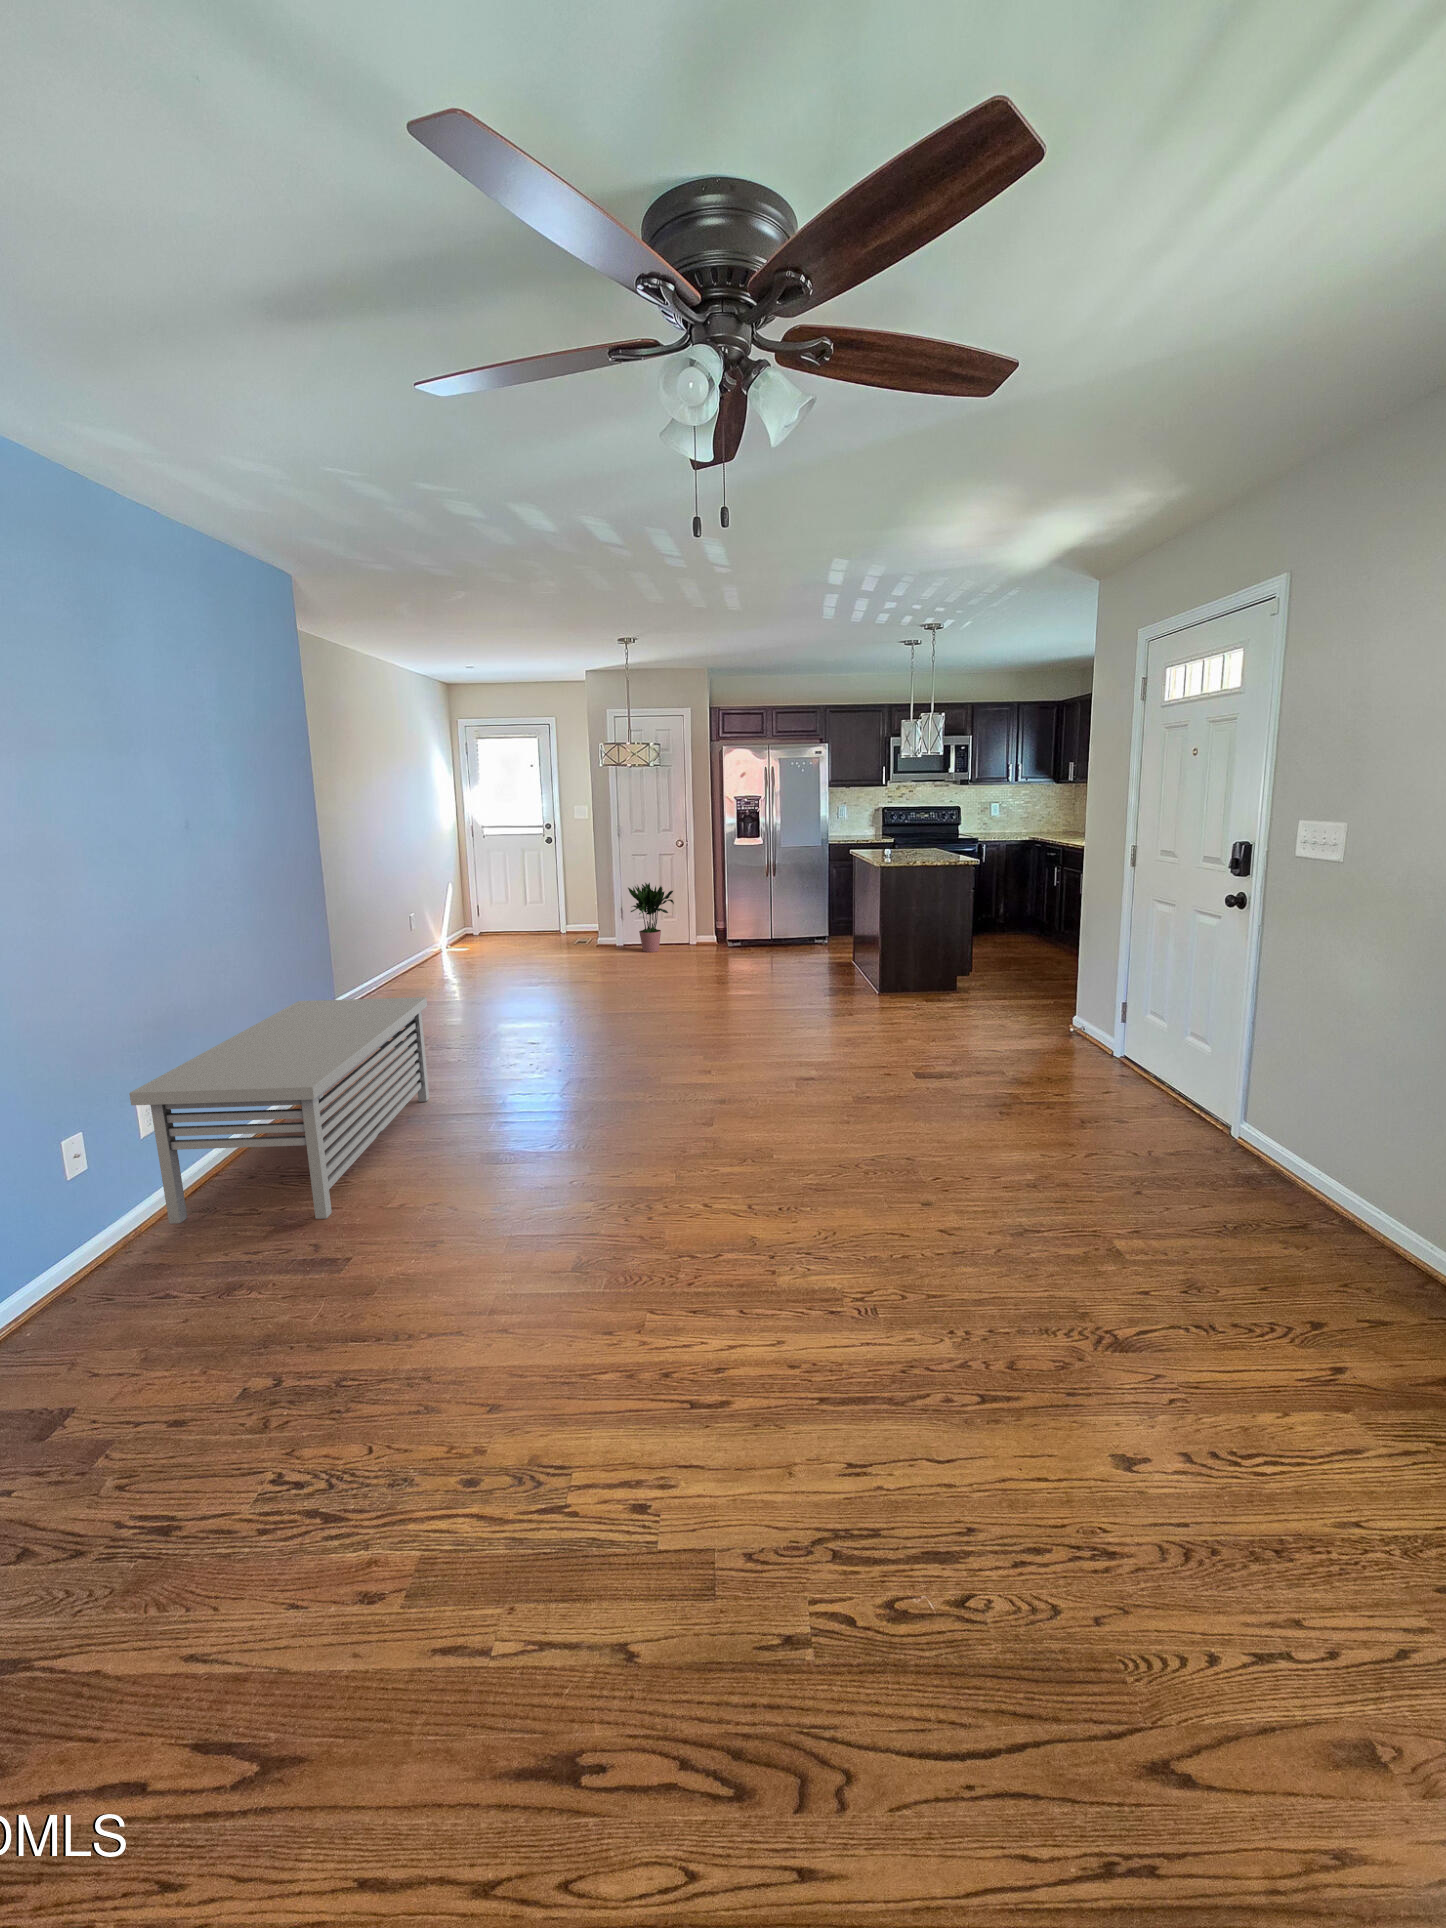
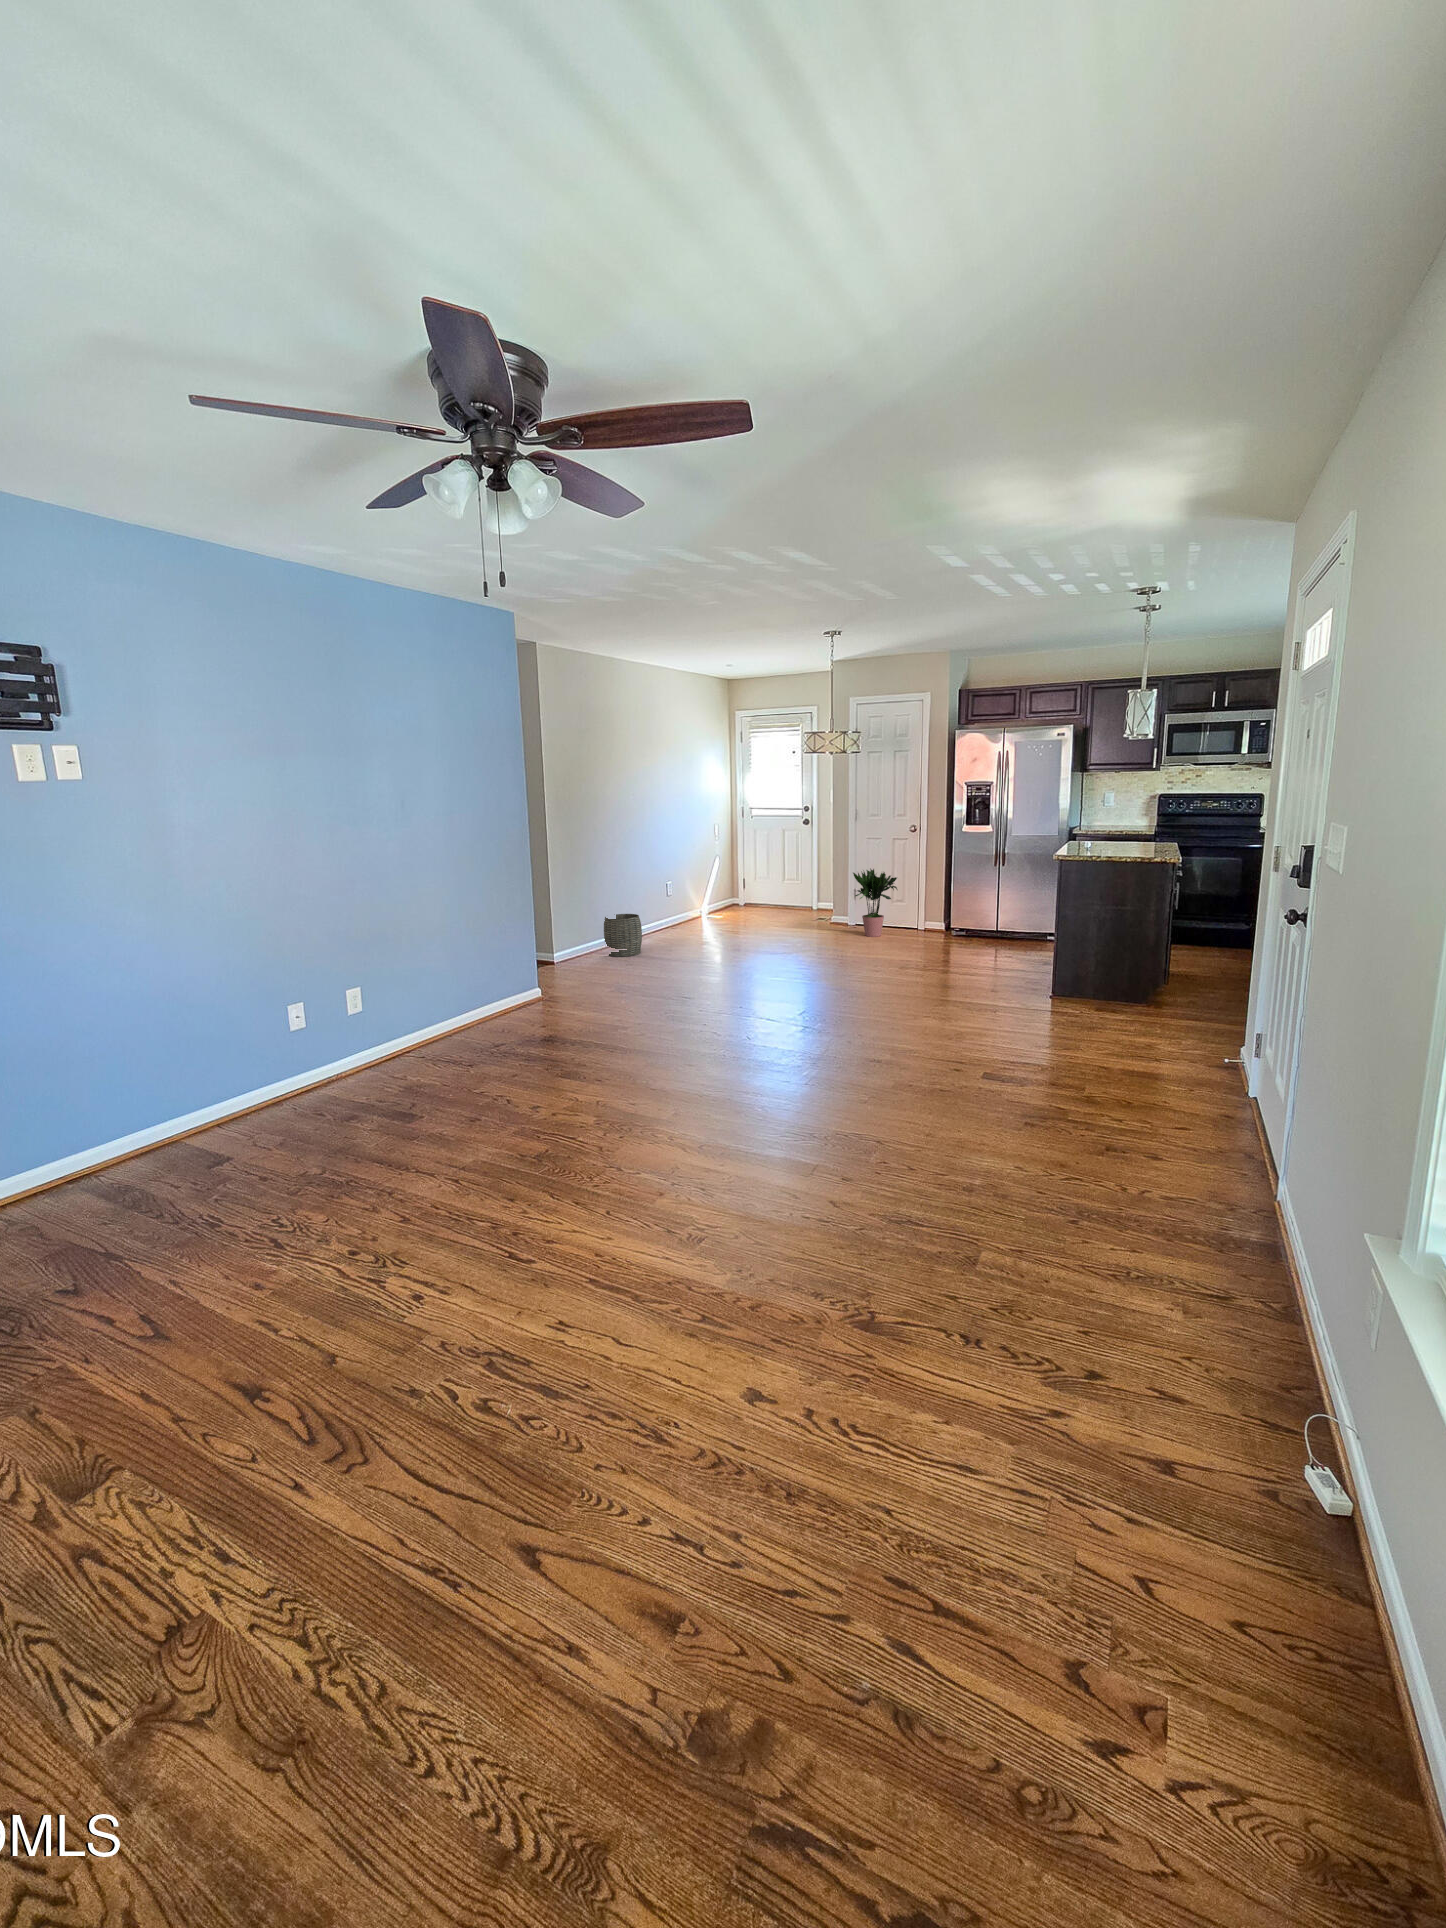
woven basket: none [360,948,410,1001] -> present [604,914,642,957]
storage bench: present [129,997,429,1224] -> none [336,943,571,1094]

